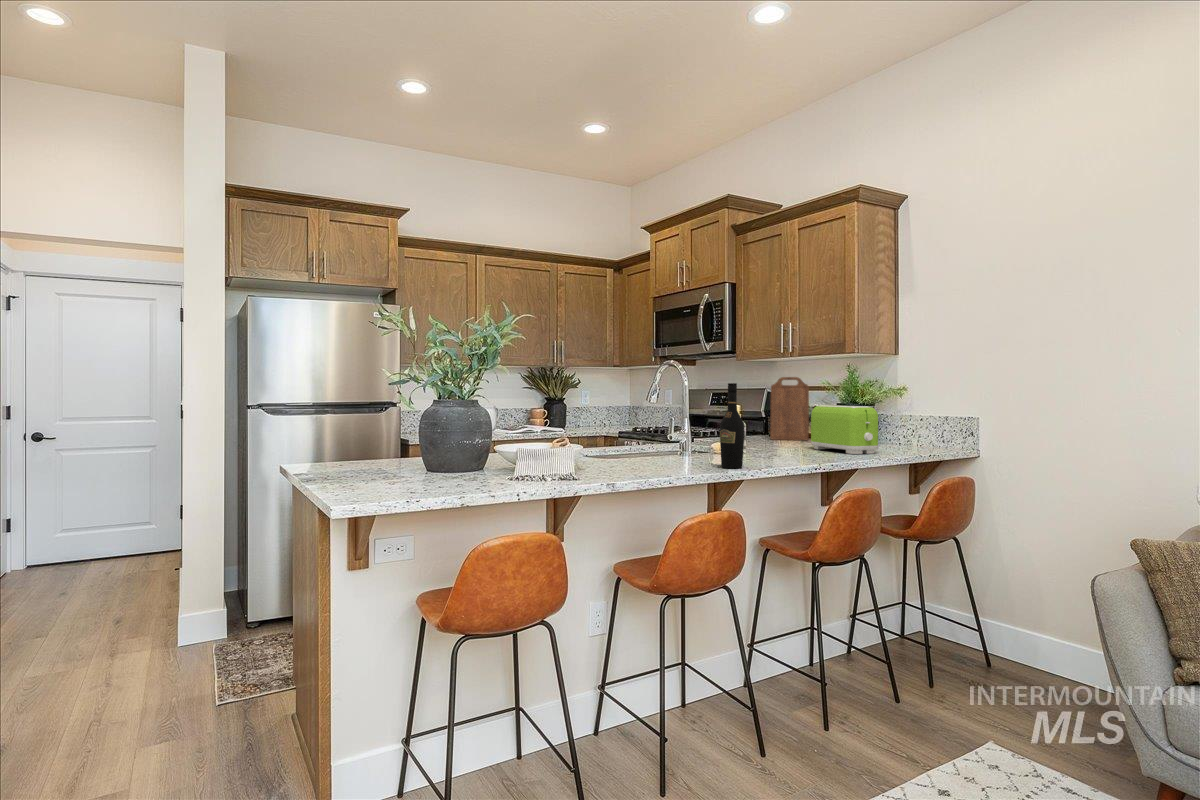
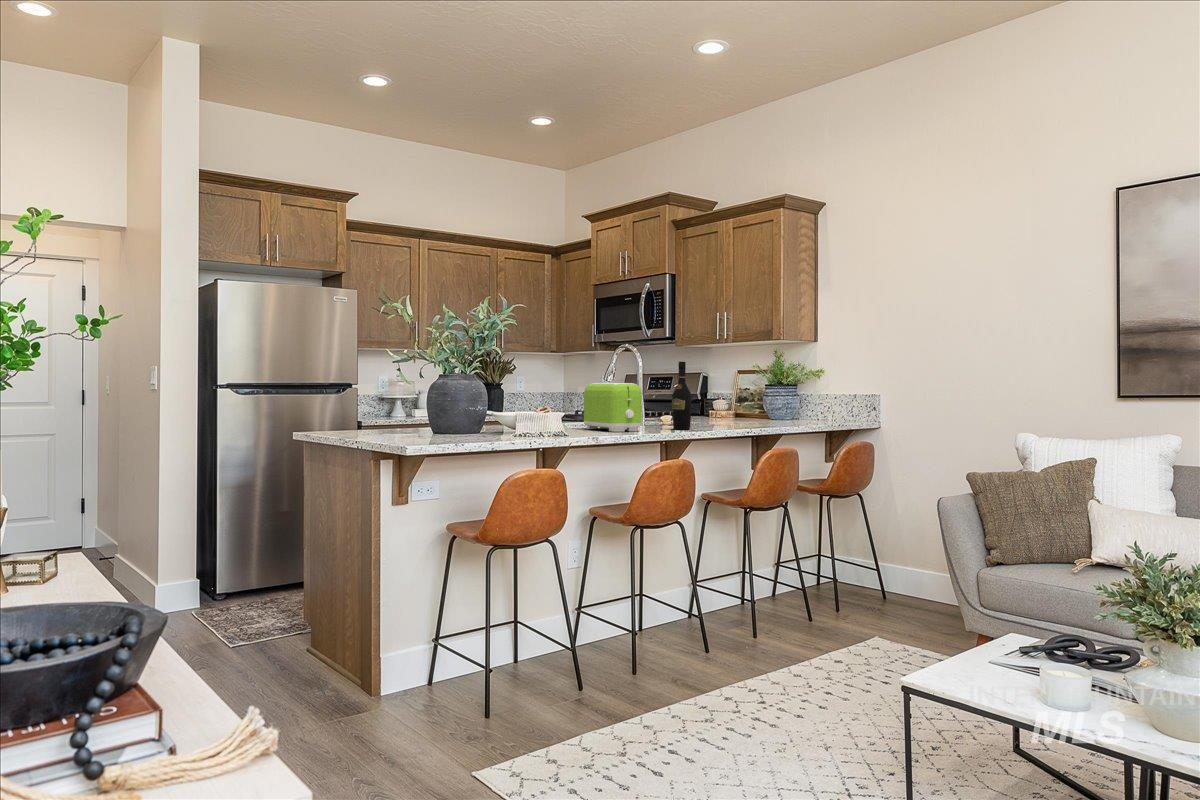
cutting board: present [770,377,809,440] -> none [707,361,741,418]
toaster: present [811,405,878,454] -> present [584,383,642,432]

